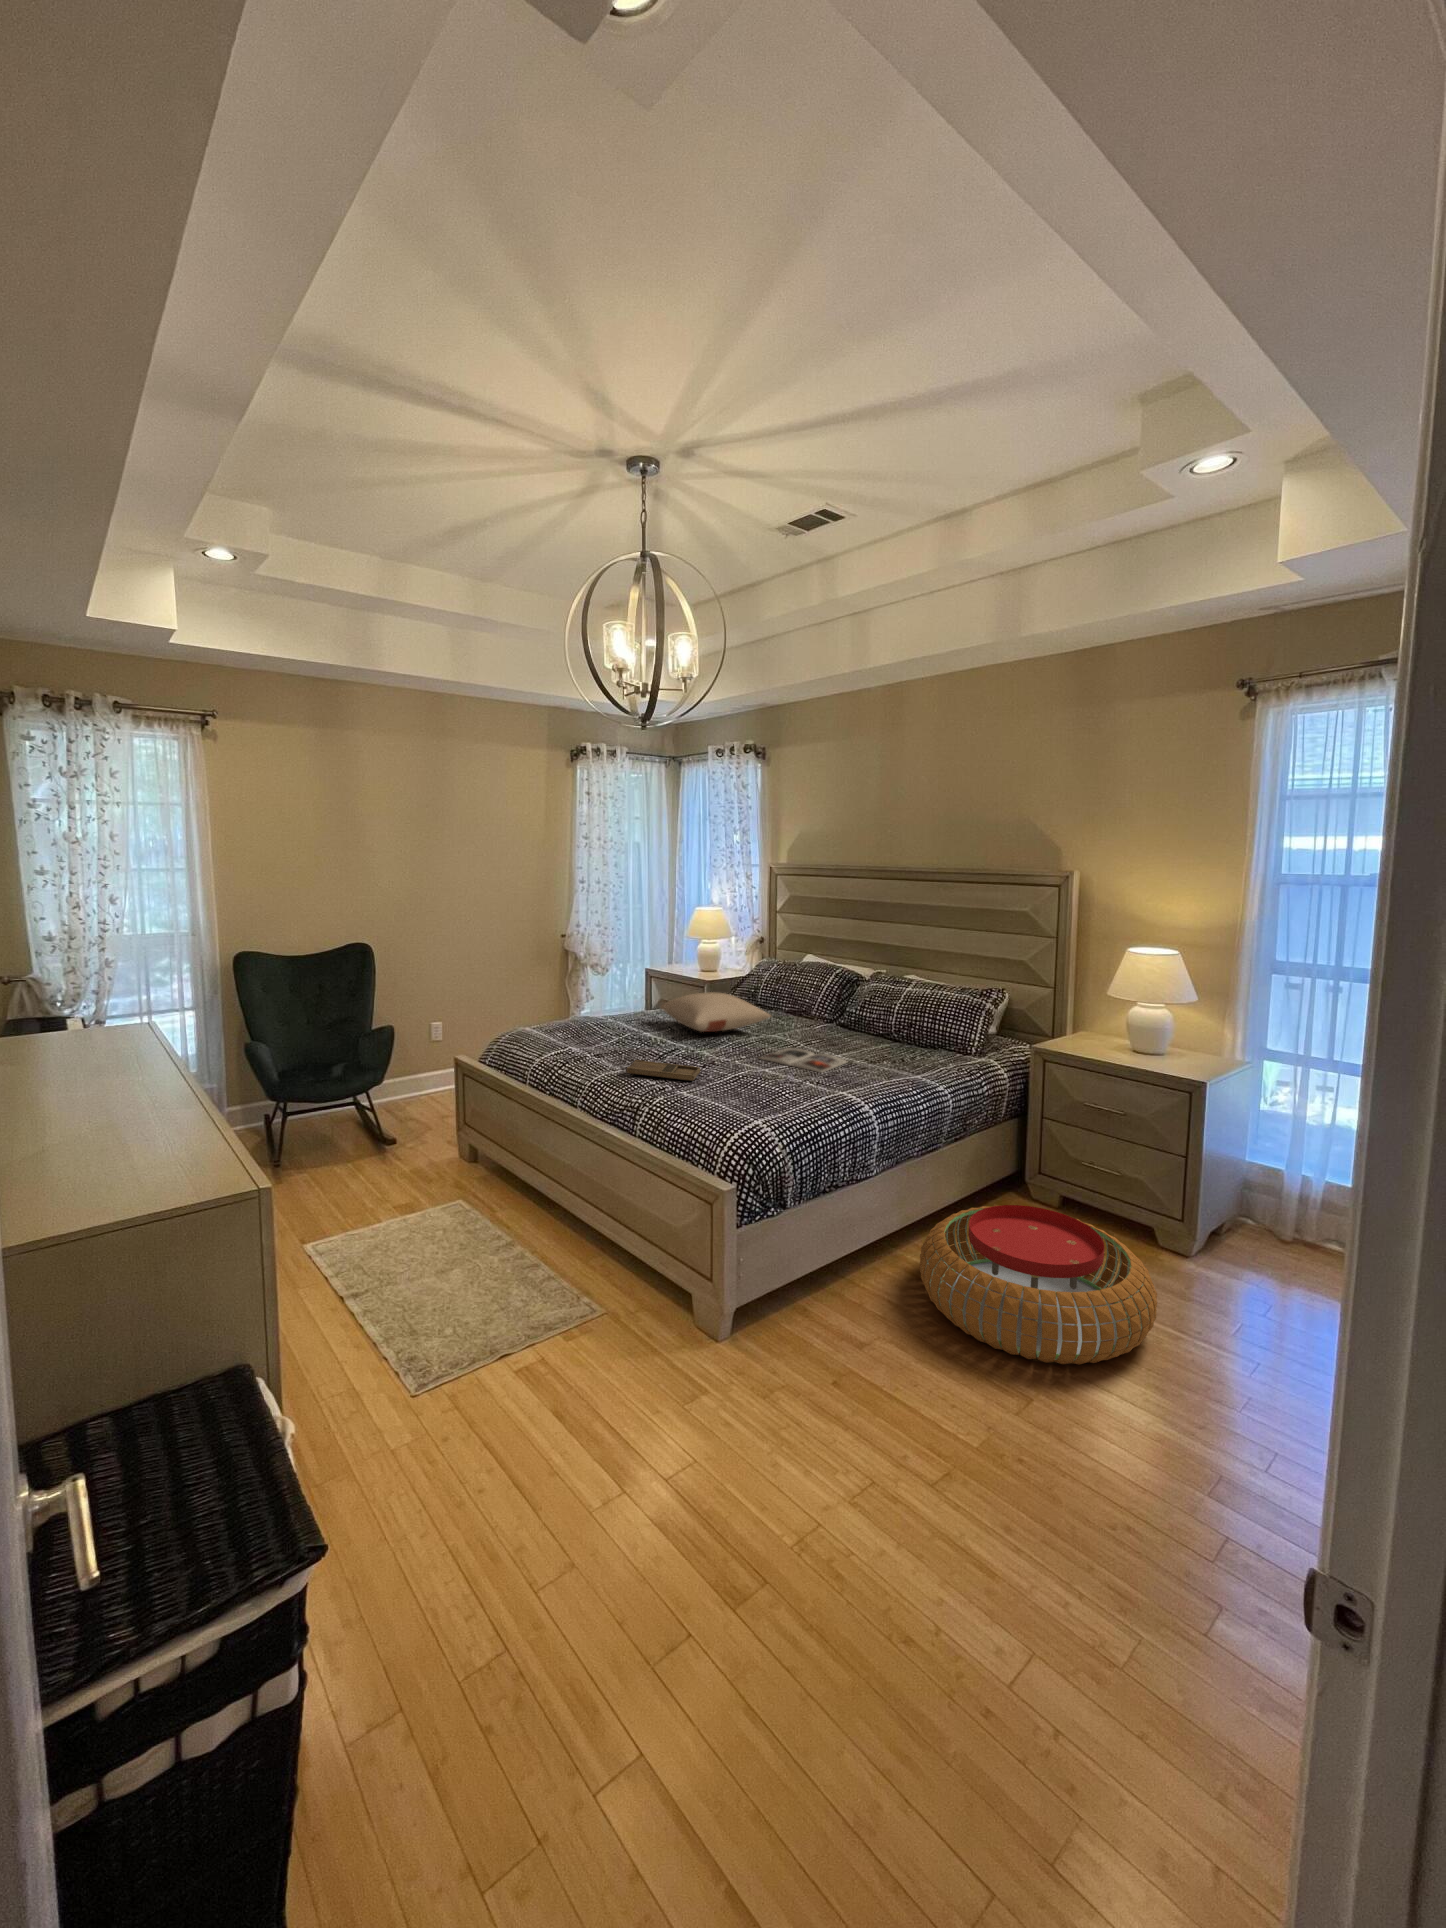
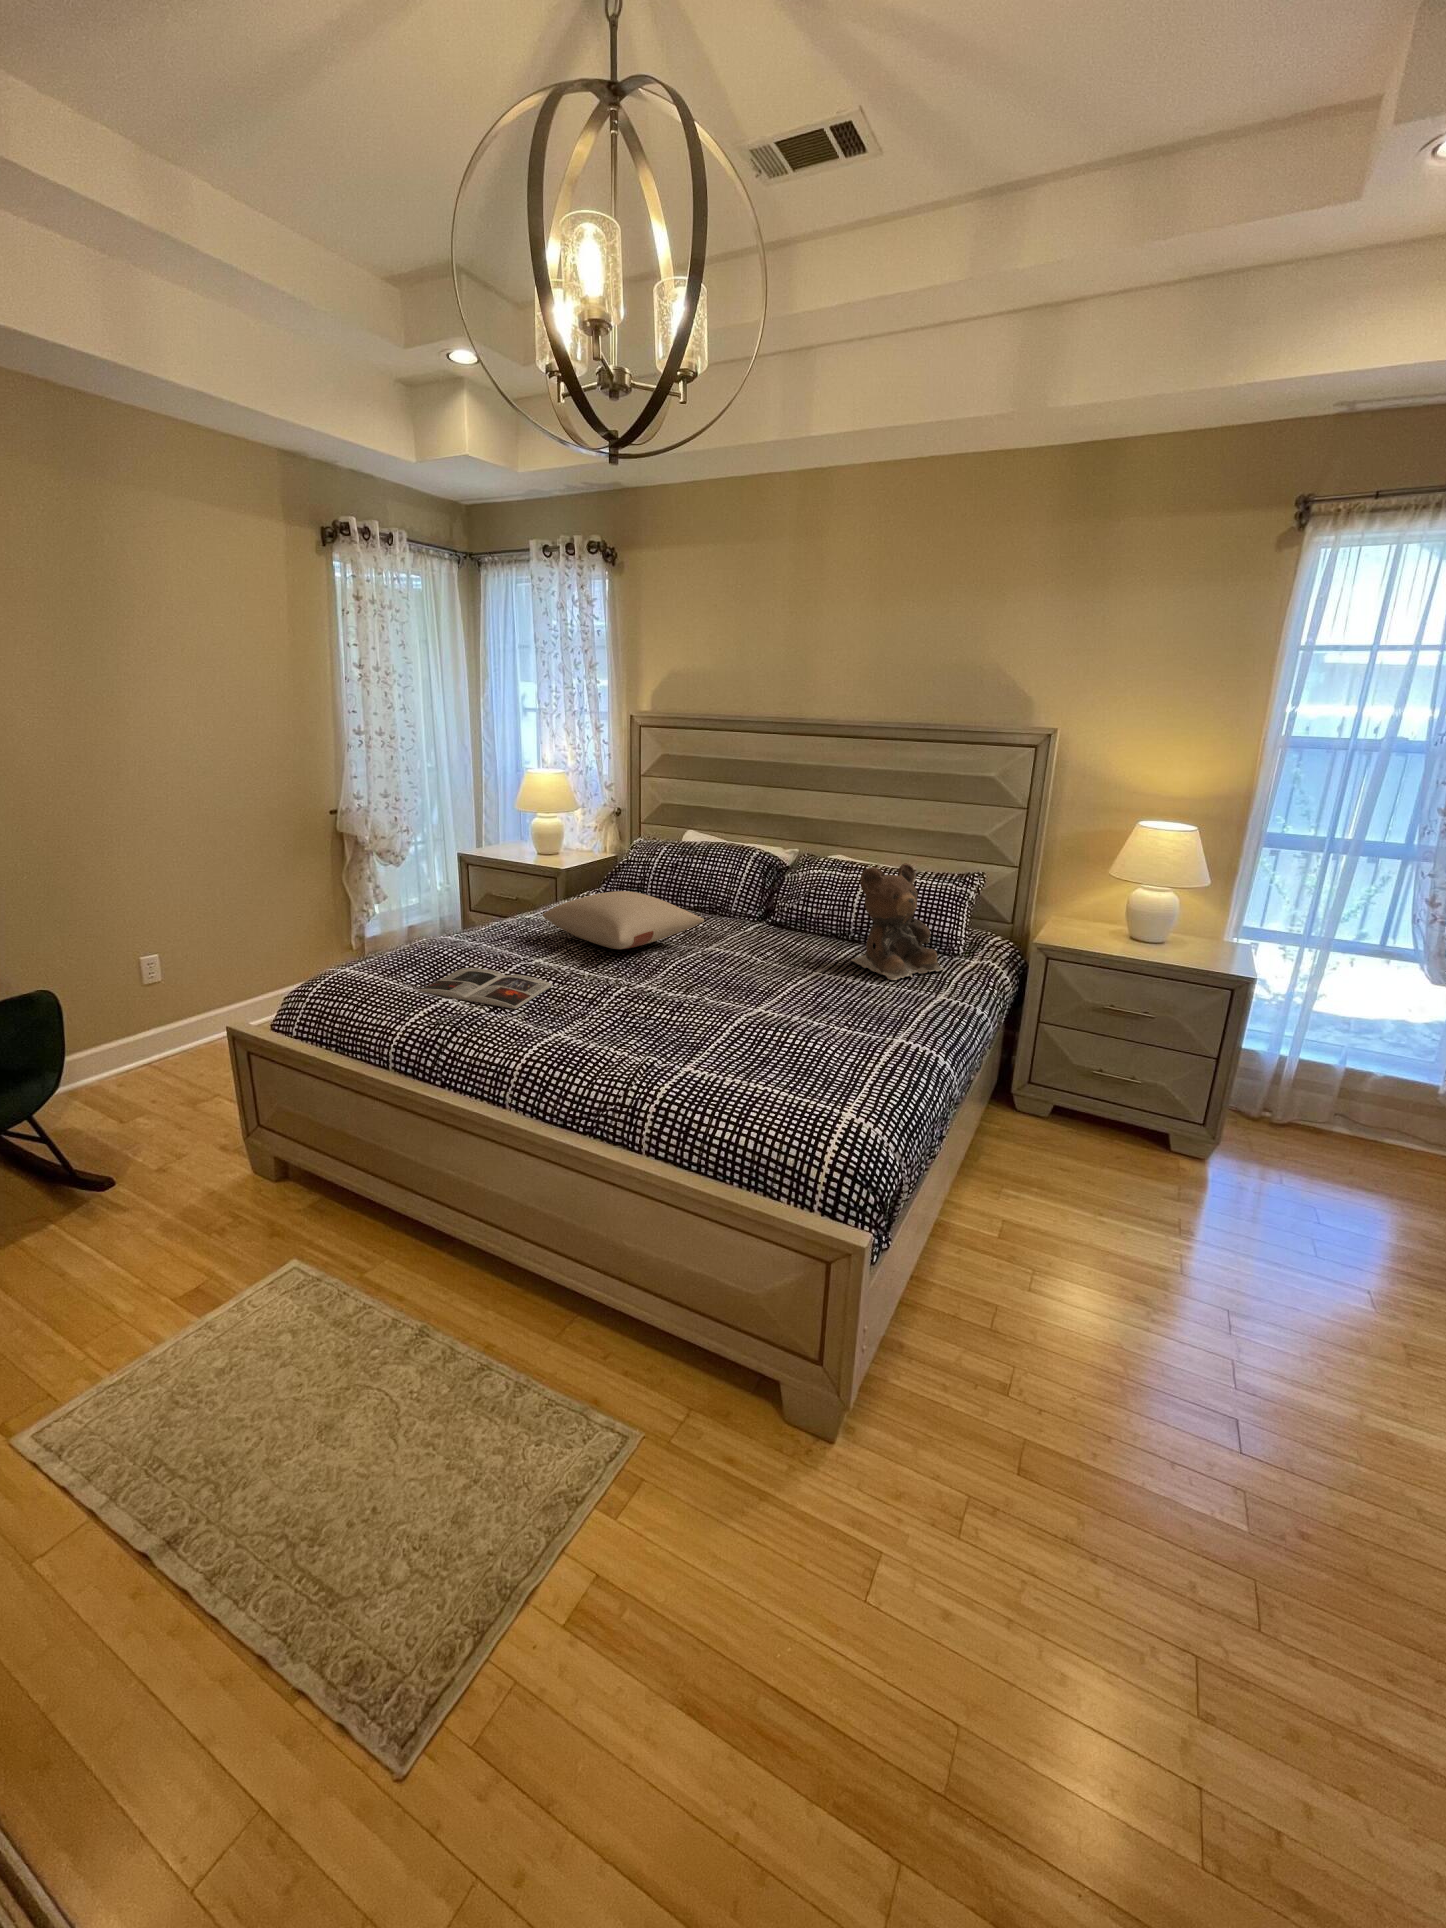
teddy bear: none [876,976,948,1066] -> present [851,863,943,980]
magazine: present [760,1048,847,1072] -> present [419,968,553,1009]
tray: present [627,1060,700,1081] -> none [579,1016,685,1044]
pouf: present [919,1205,1157,1364] -> none [994,1145,1299,1361]

